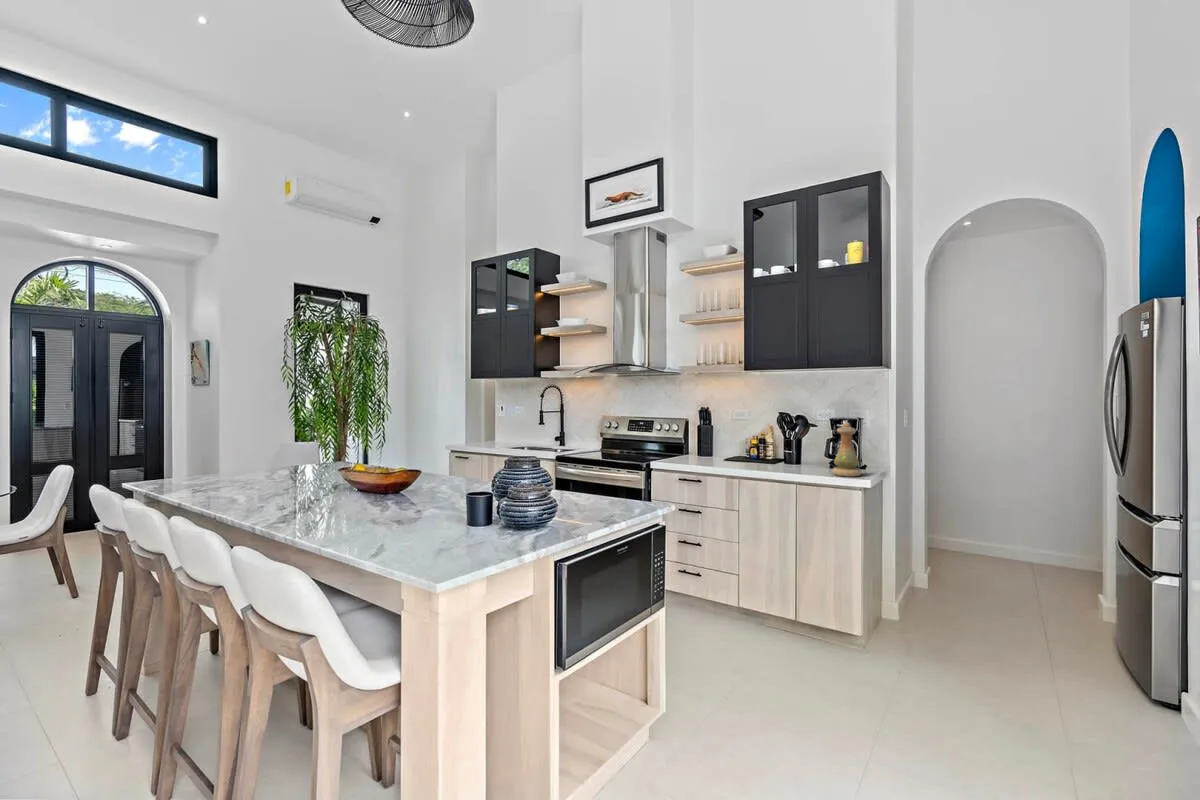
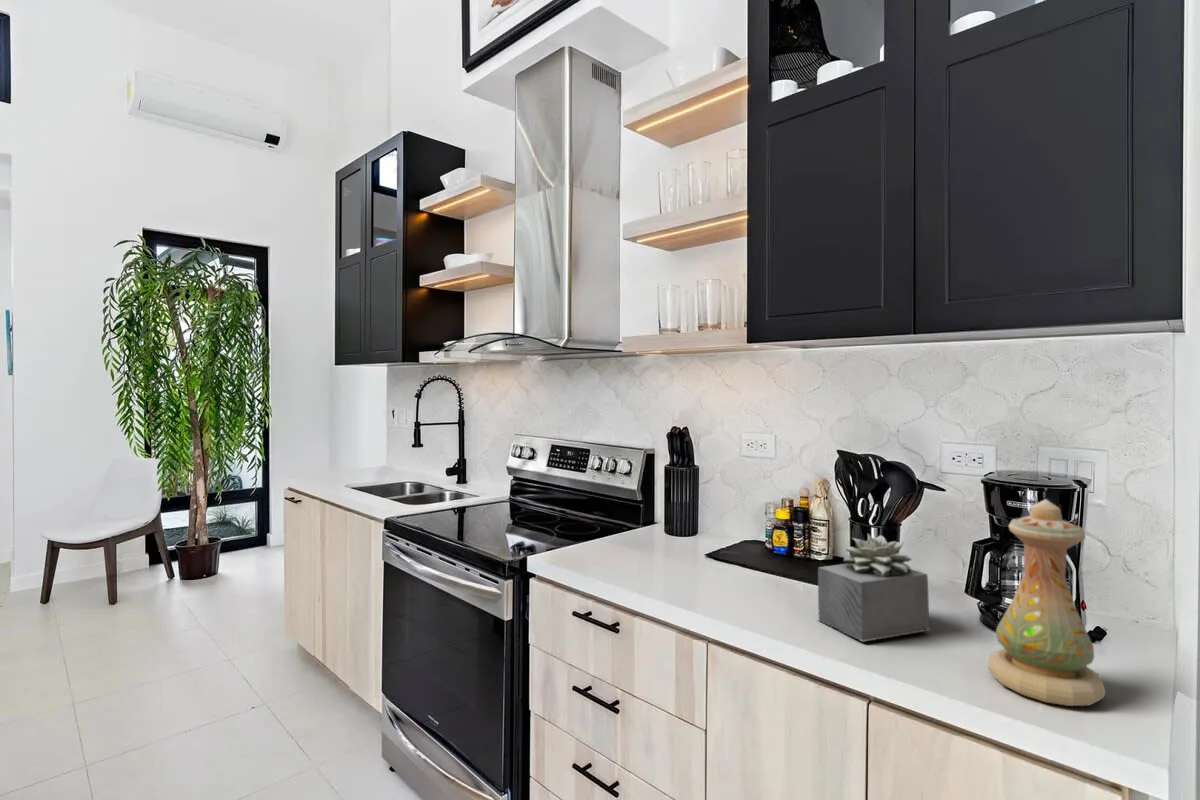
succulent plant: none [779,439,816,471] -> present [818,534,929,641]

